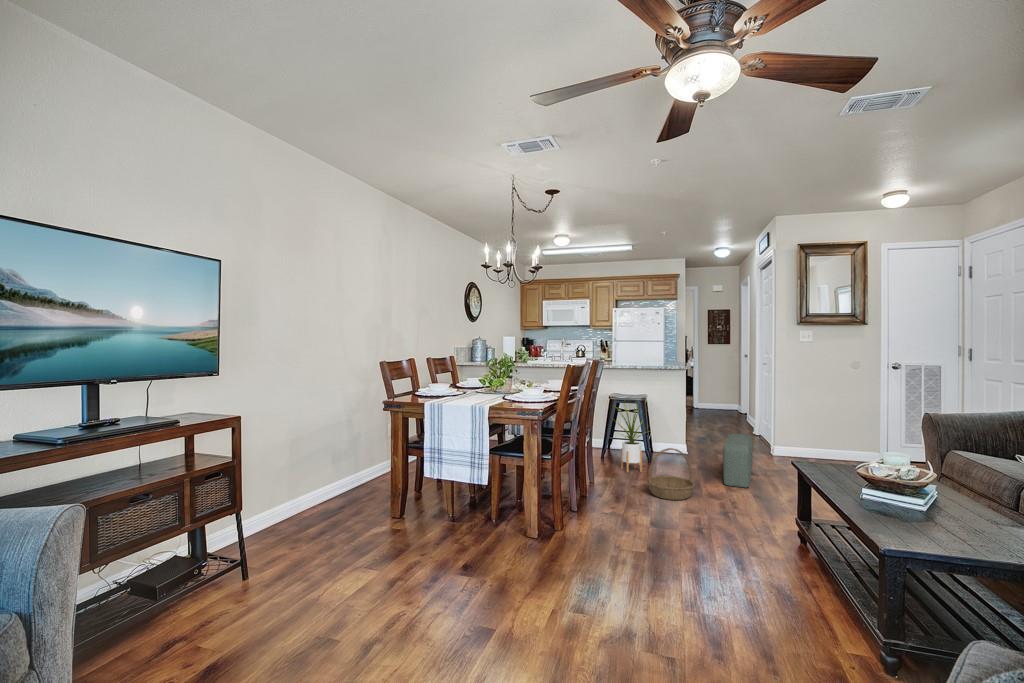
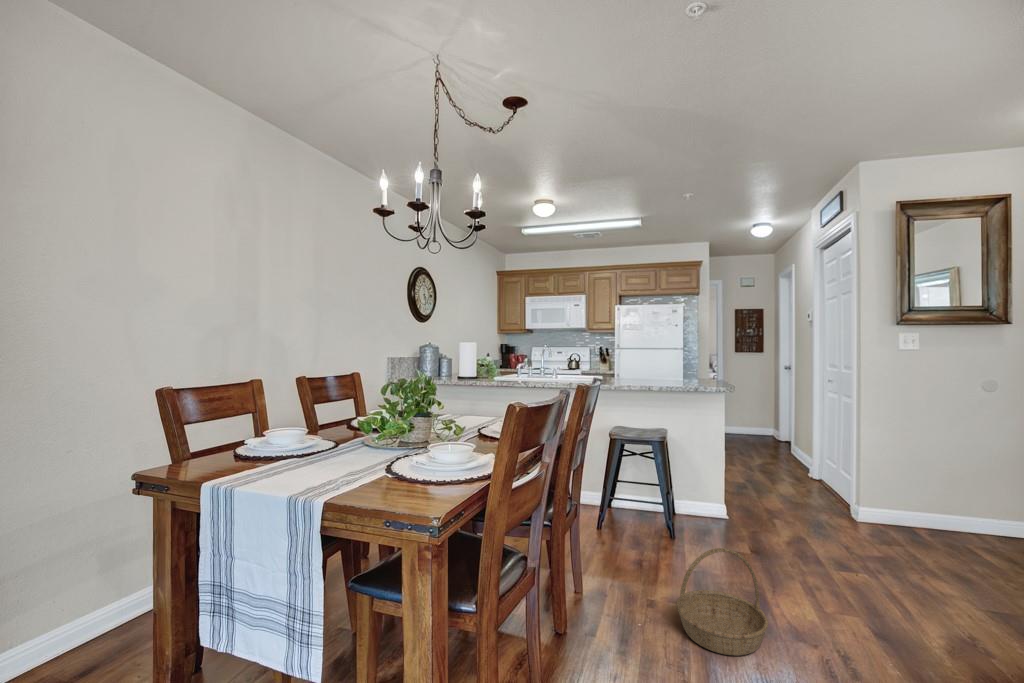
house plant: present [615,404,642,473] -> none [611,440,677,565]
pouf: present [723,434,753,488] -> none [801,499,859,613]

